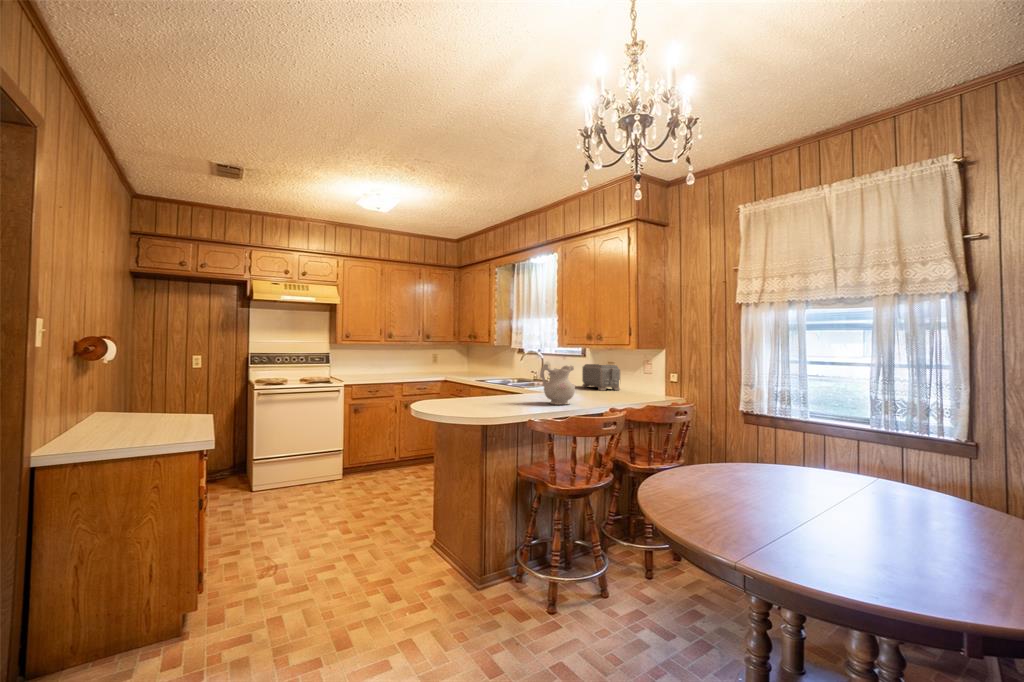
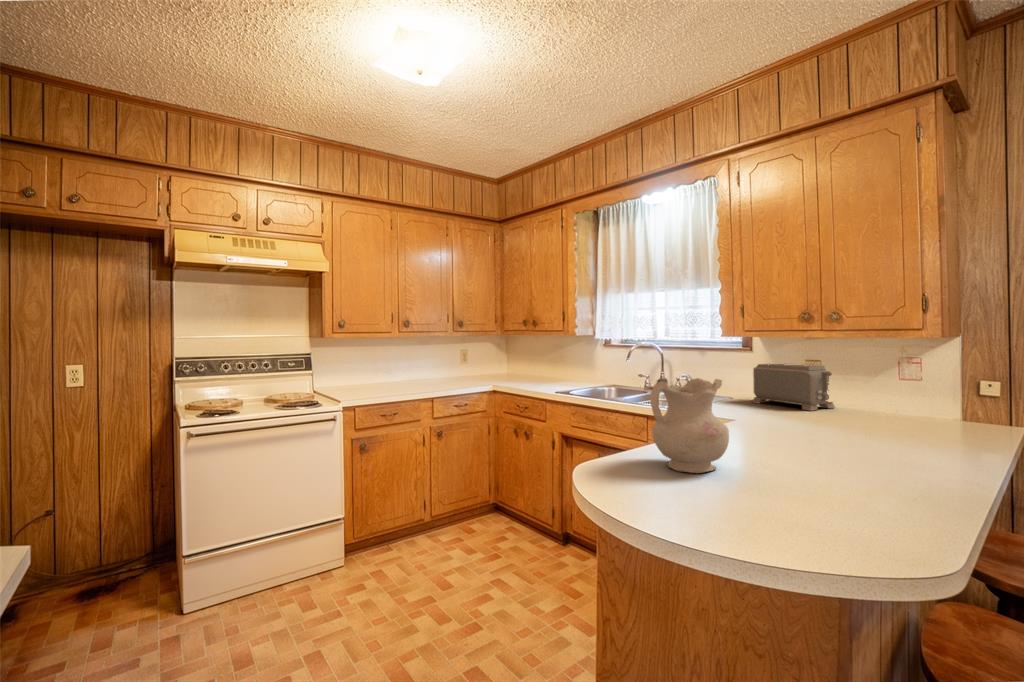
ceramic pitcher: present [541,364,575,405] -> present [650,378,729,473]

